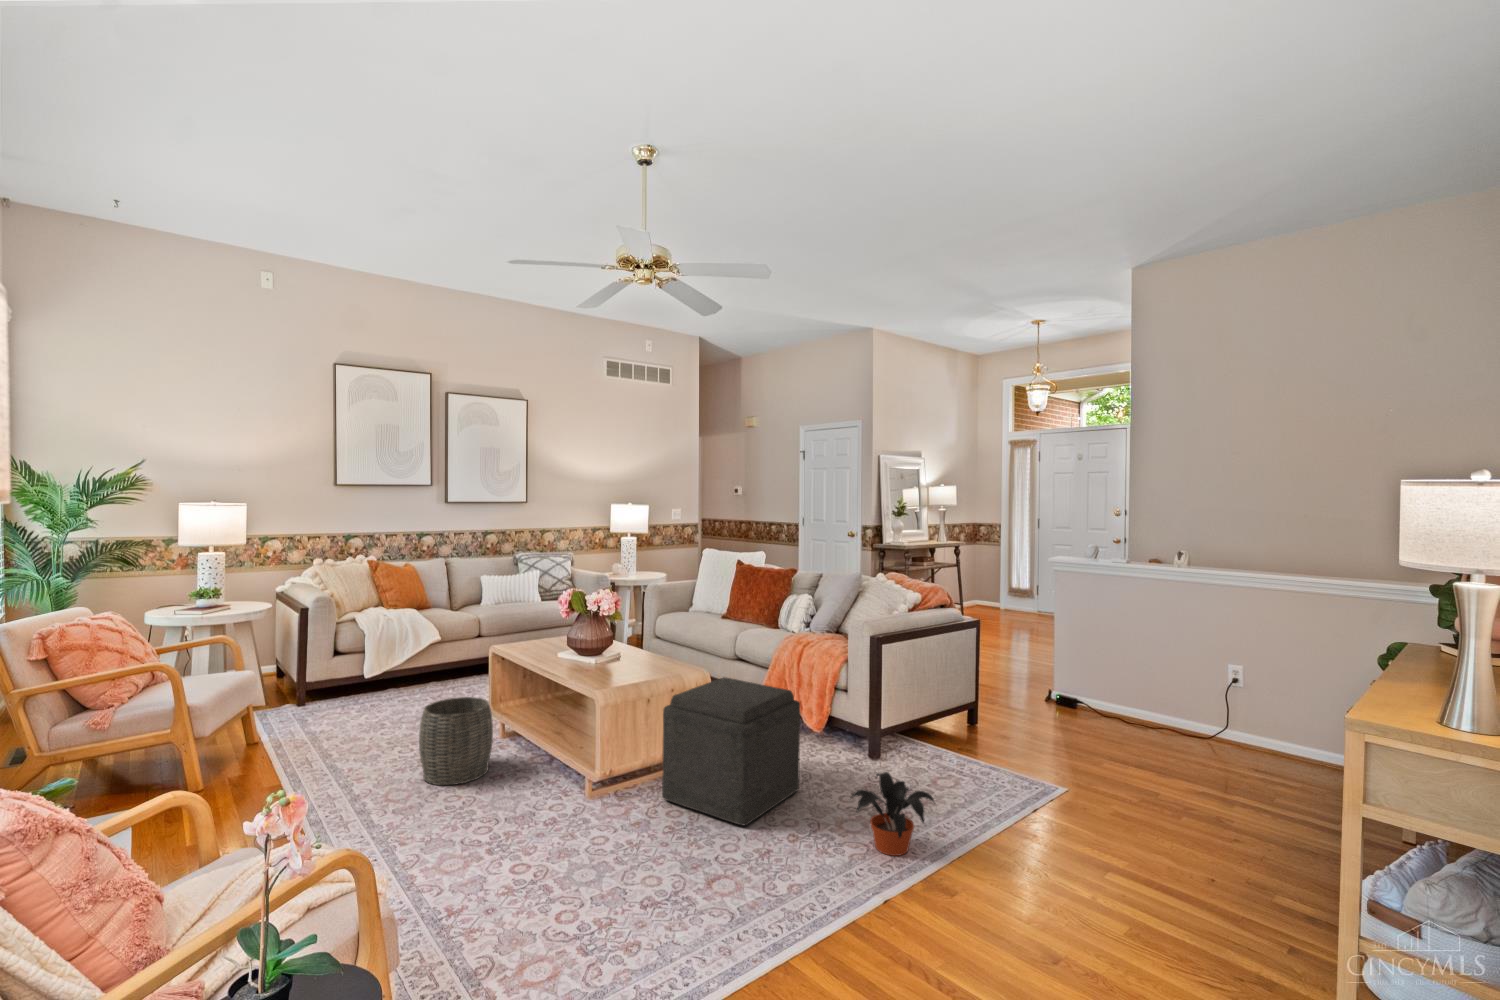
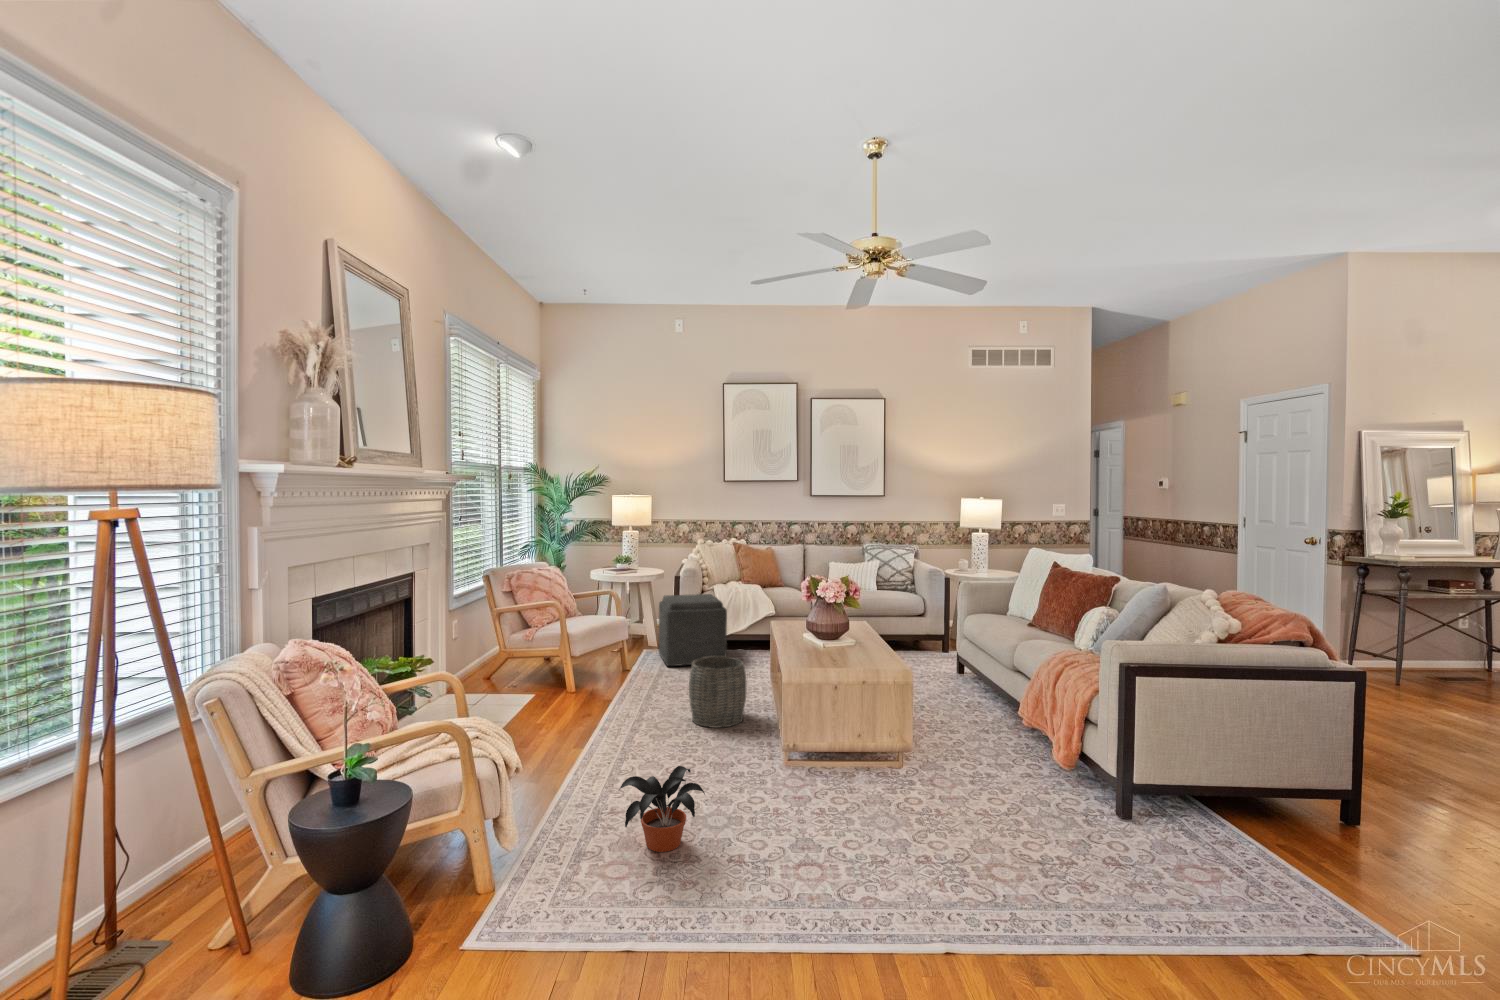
ottoman: present [662,677,800,825] -> present [659,594,727,666]
potted plant: present [852,772,934,856] -> present [619,766,705,852]

